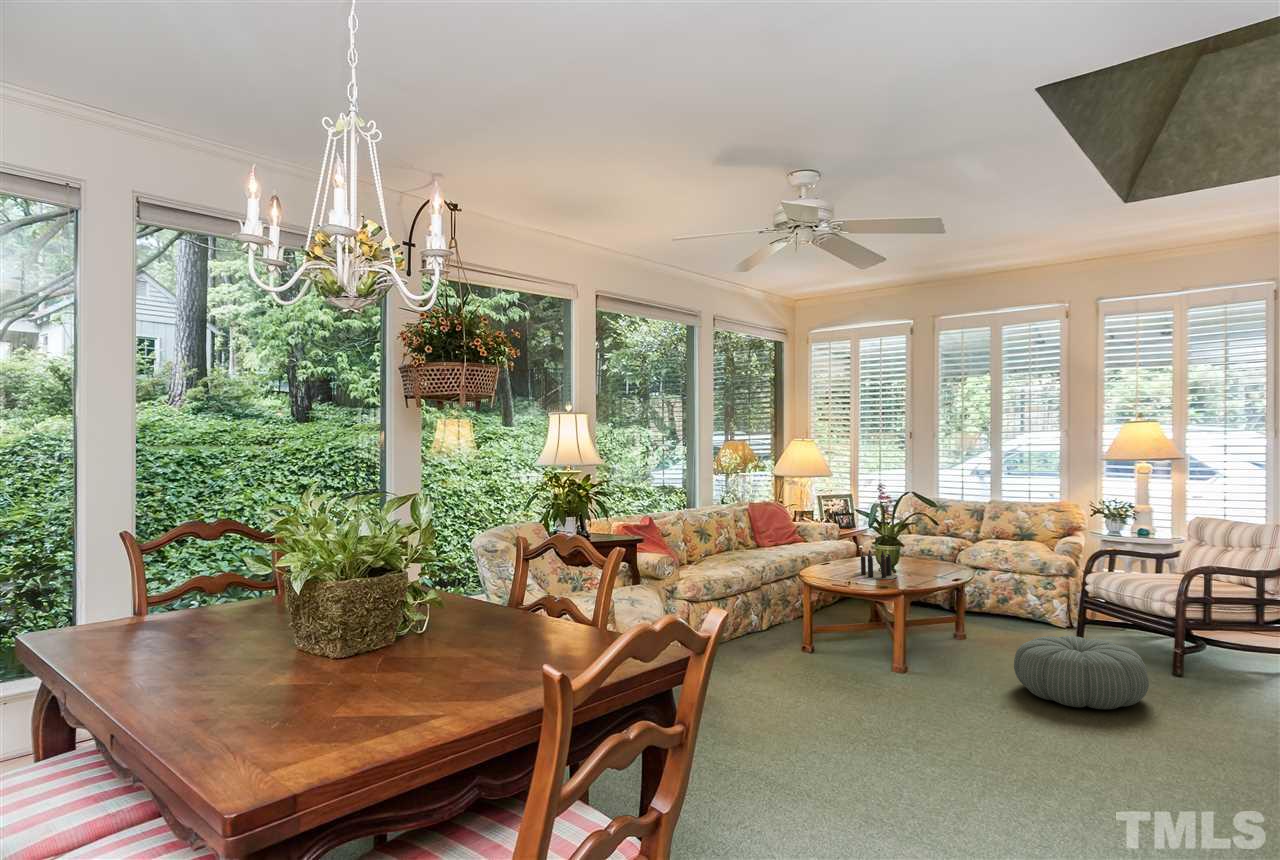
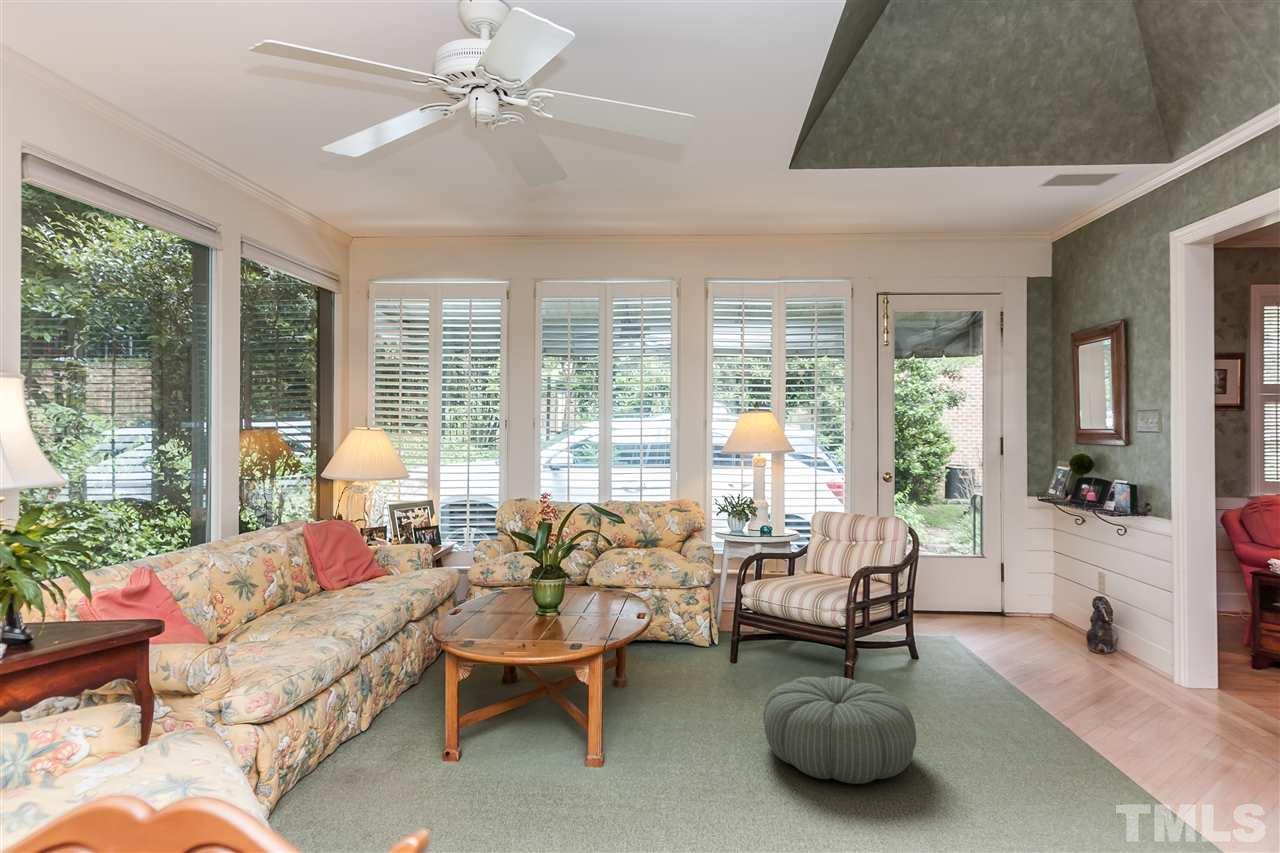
candle: present [854,550,898,579] -> none [521,589,603,635]

